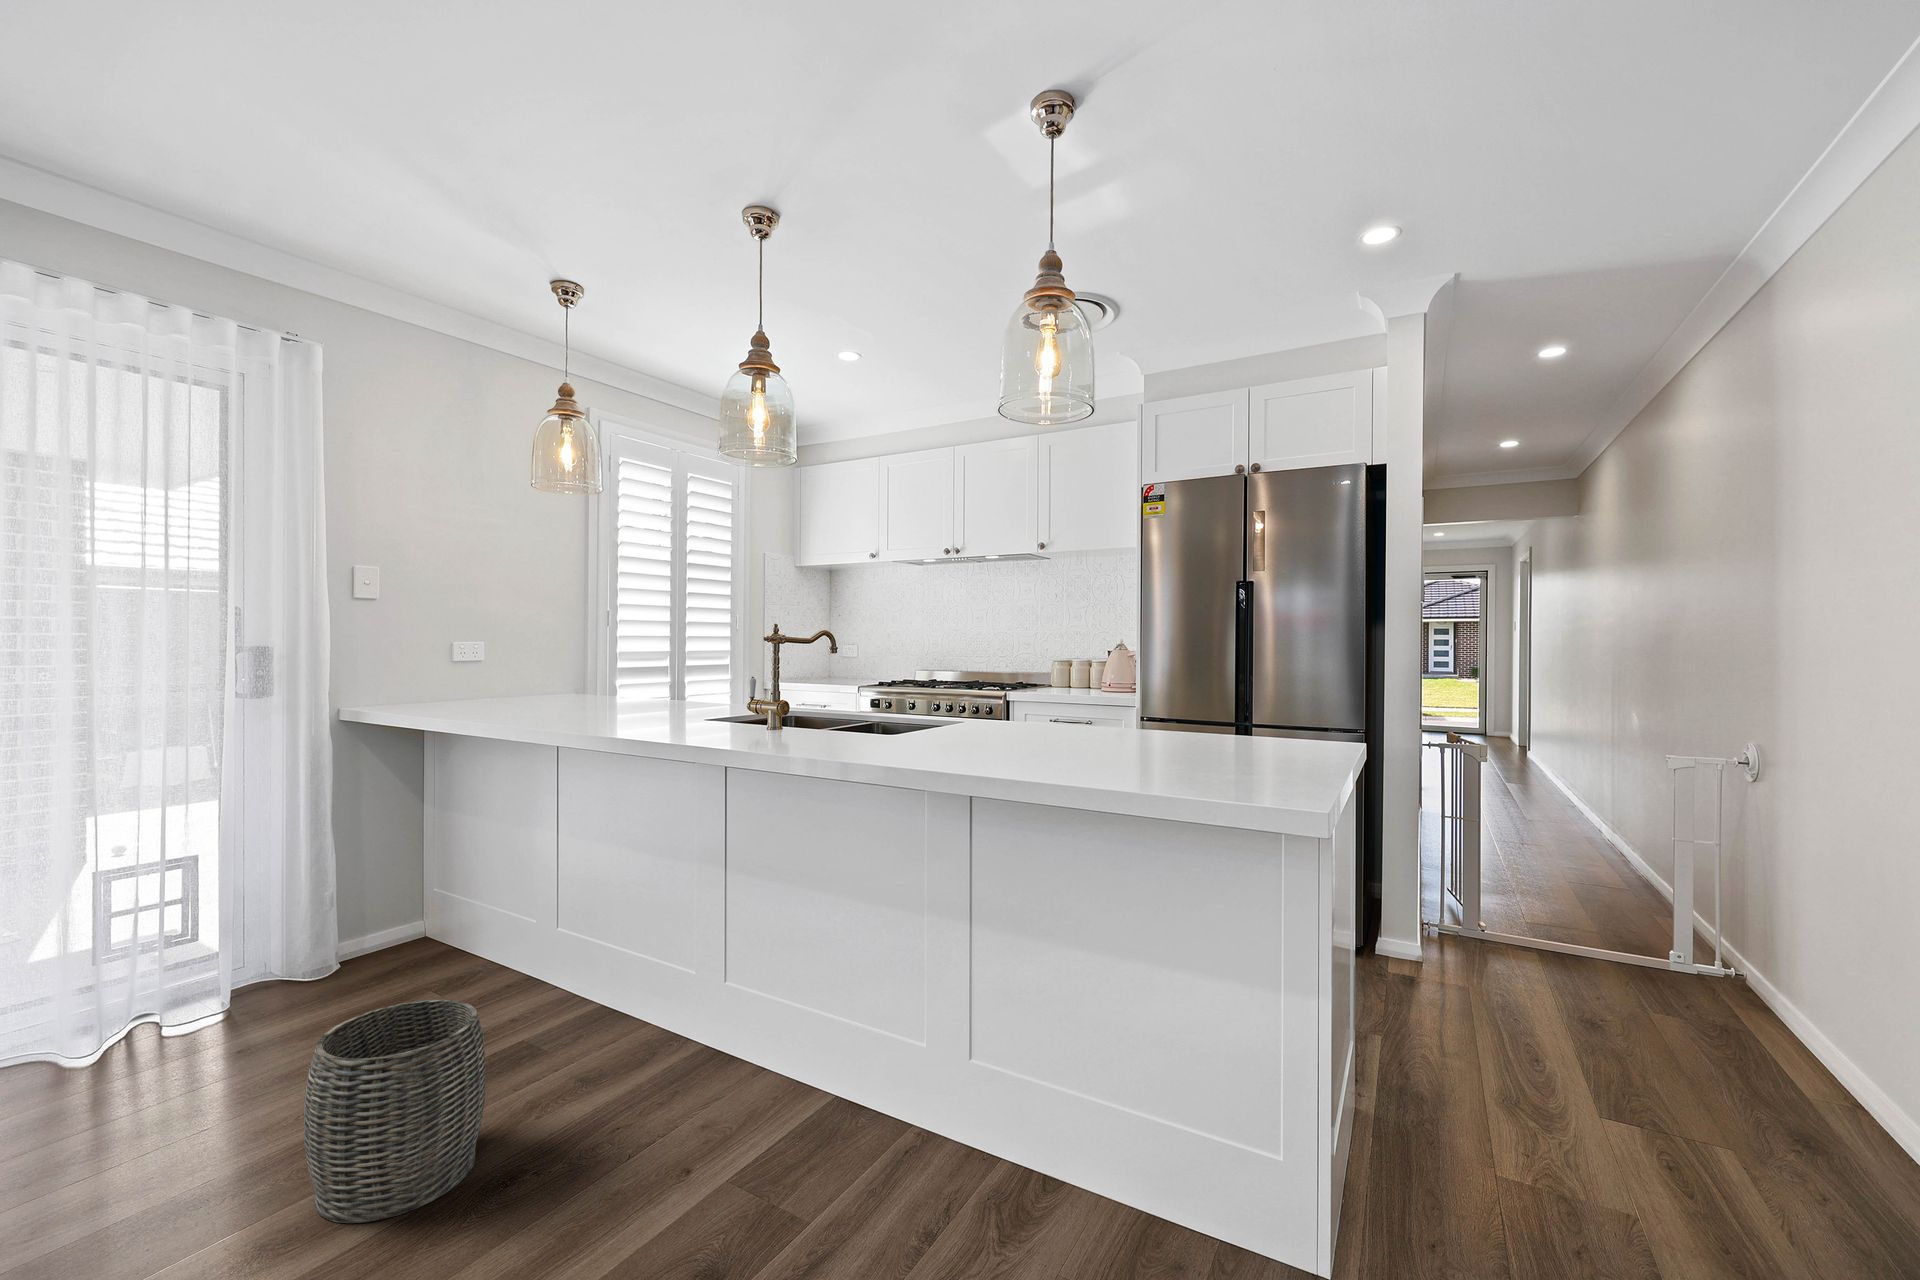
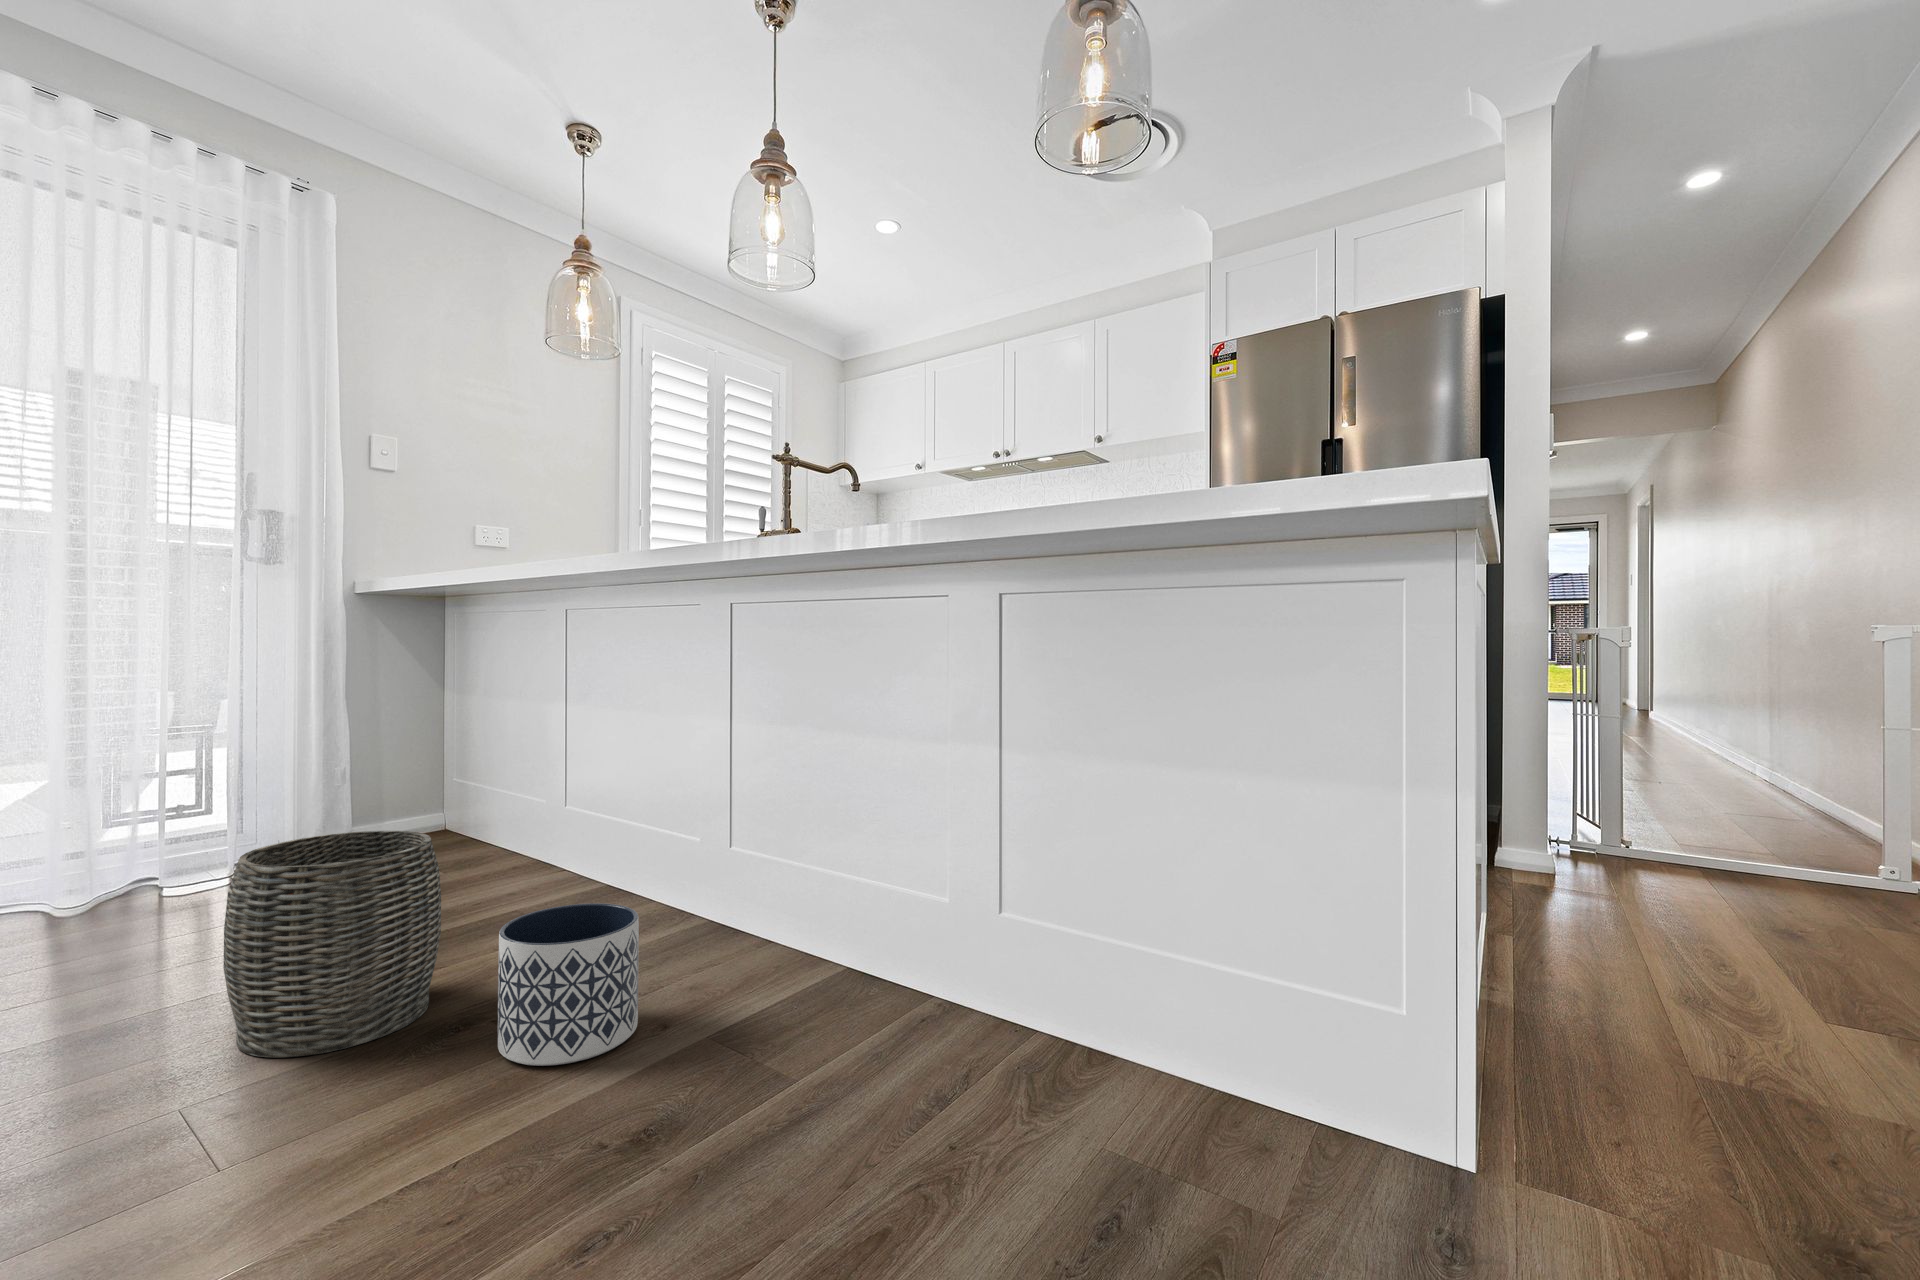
planter: none [549,1064,666,1221] -> present [498,903,639,1066]

